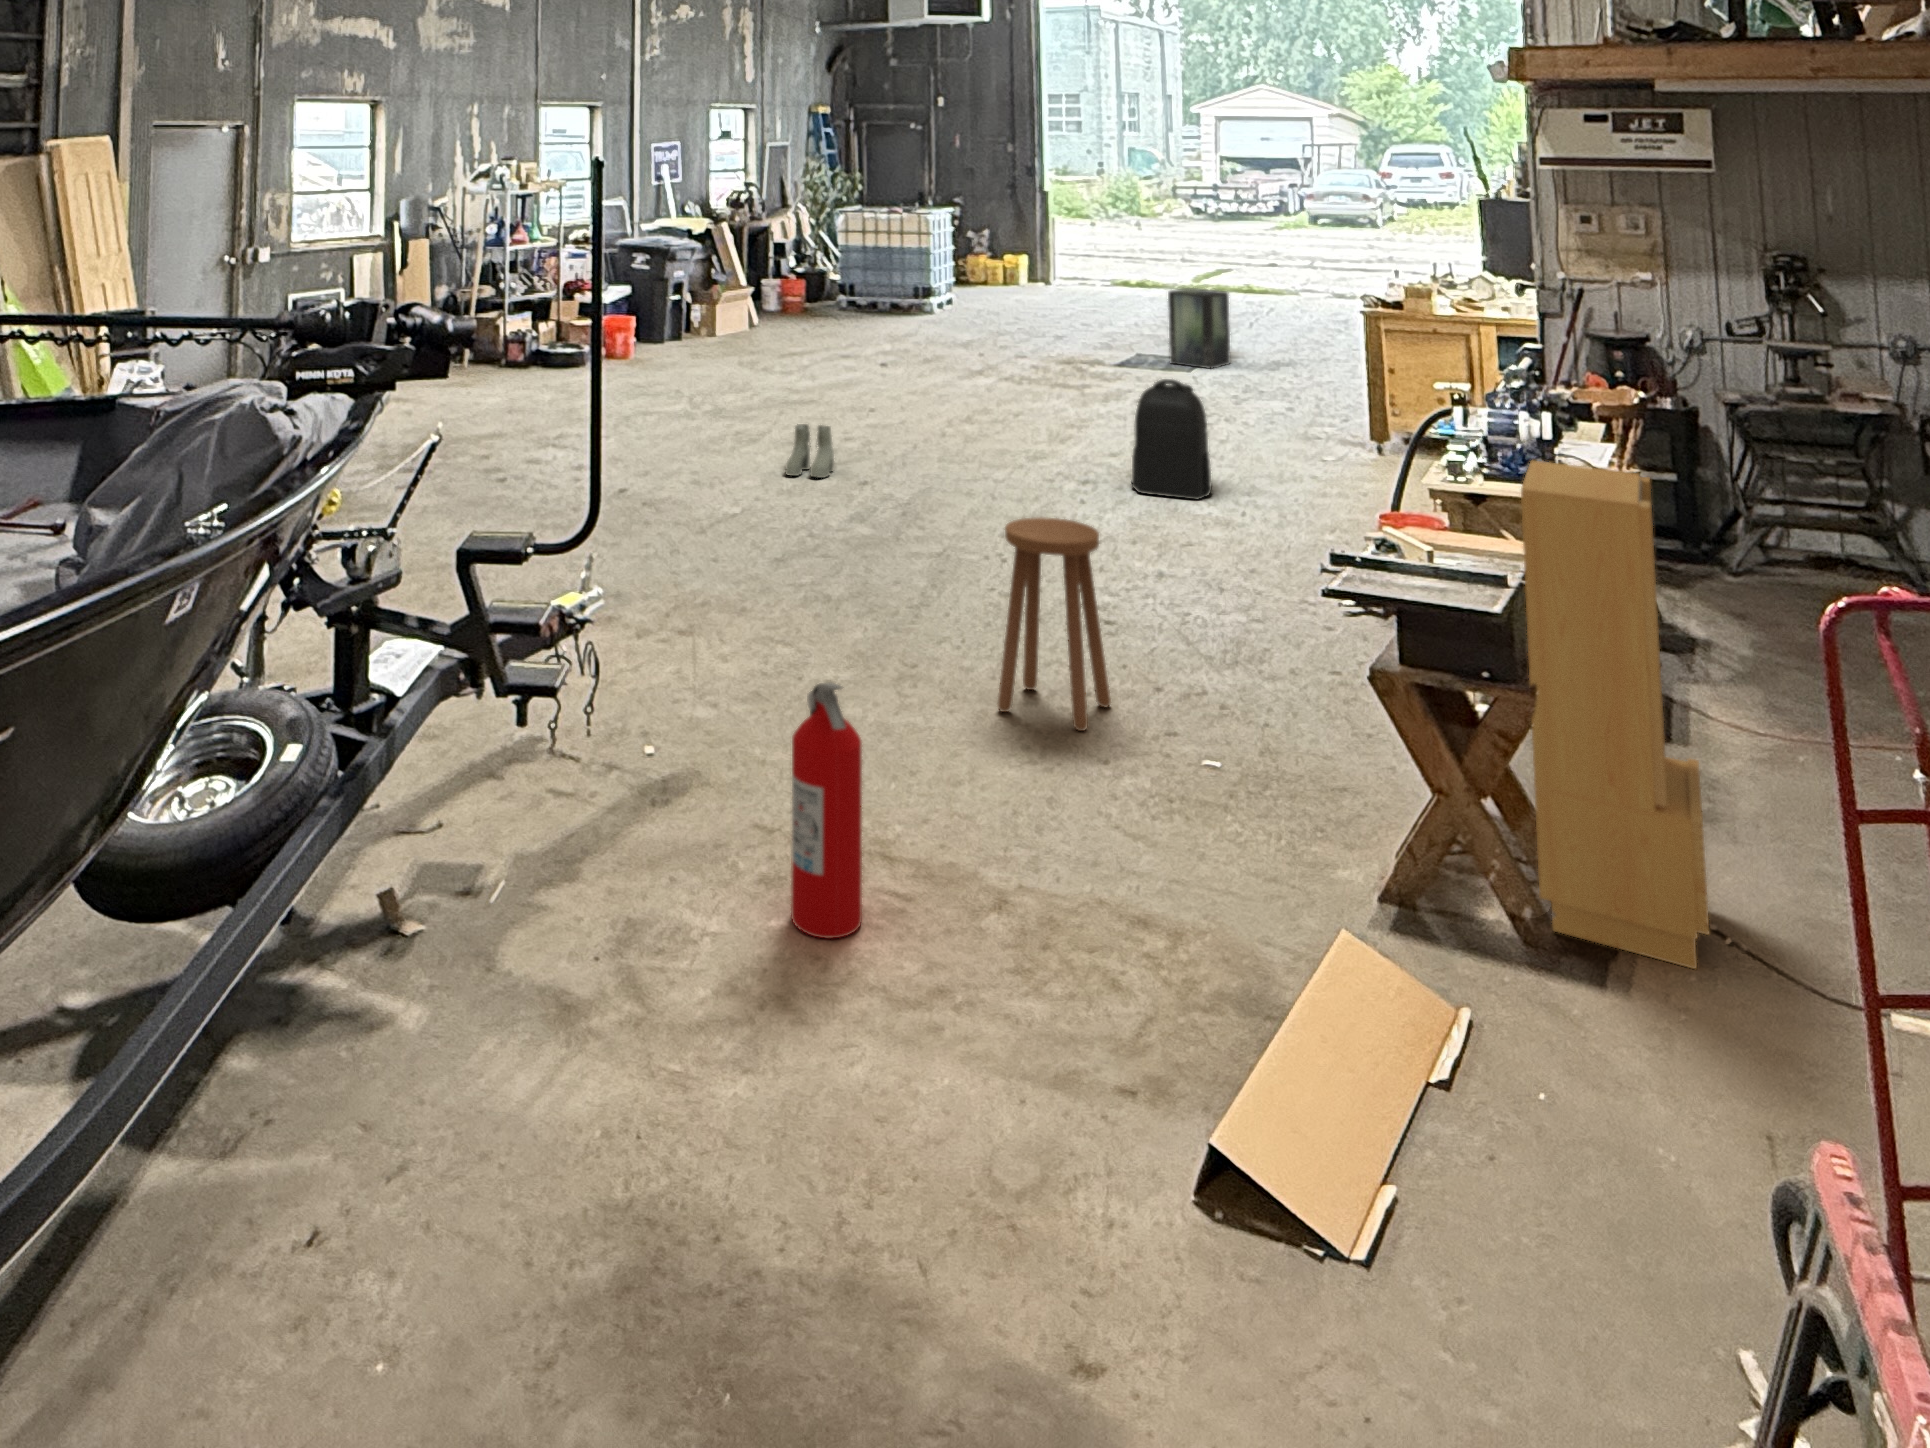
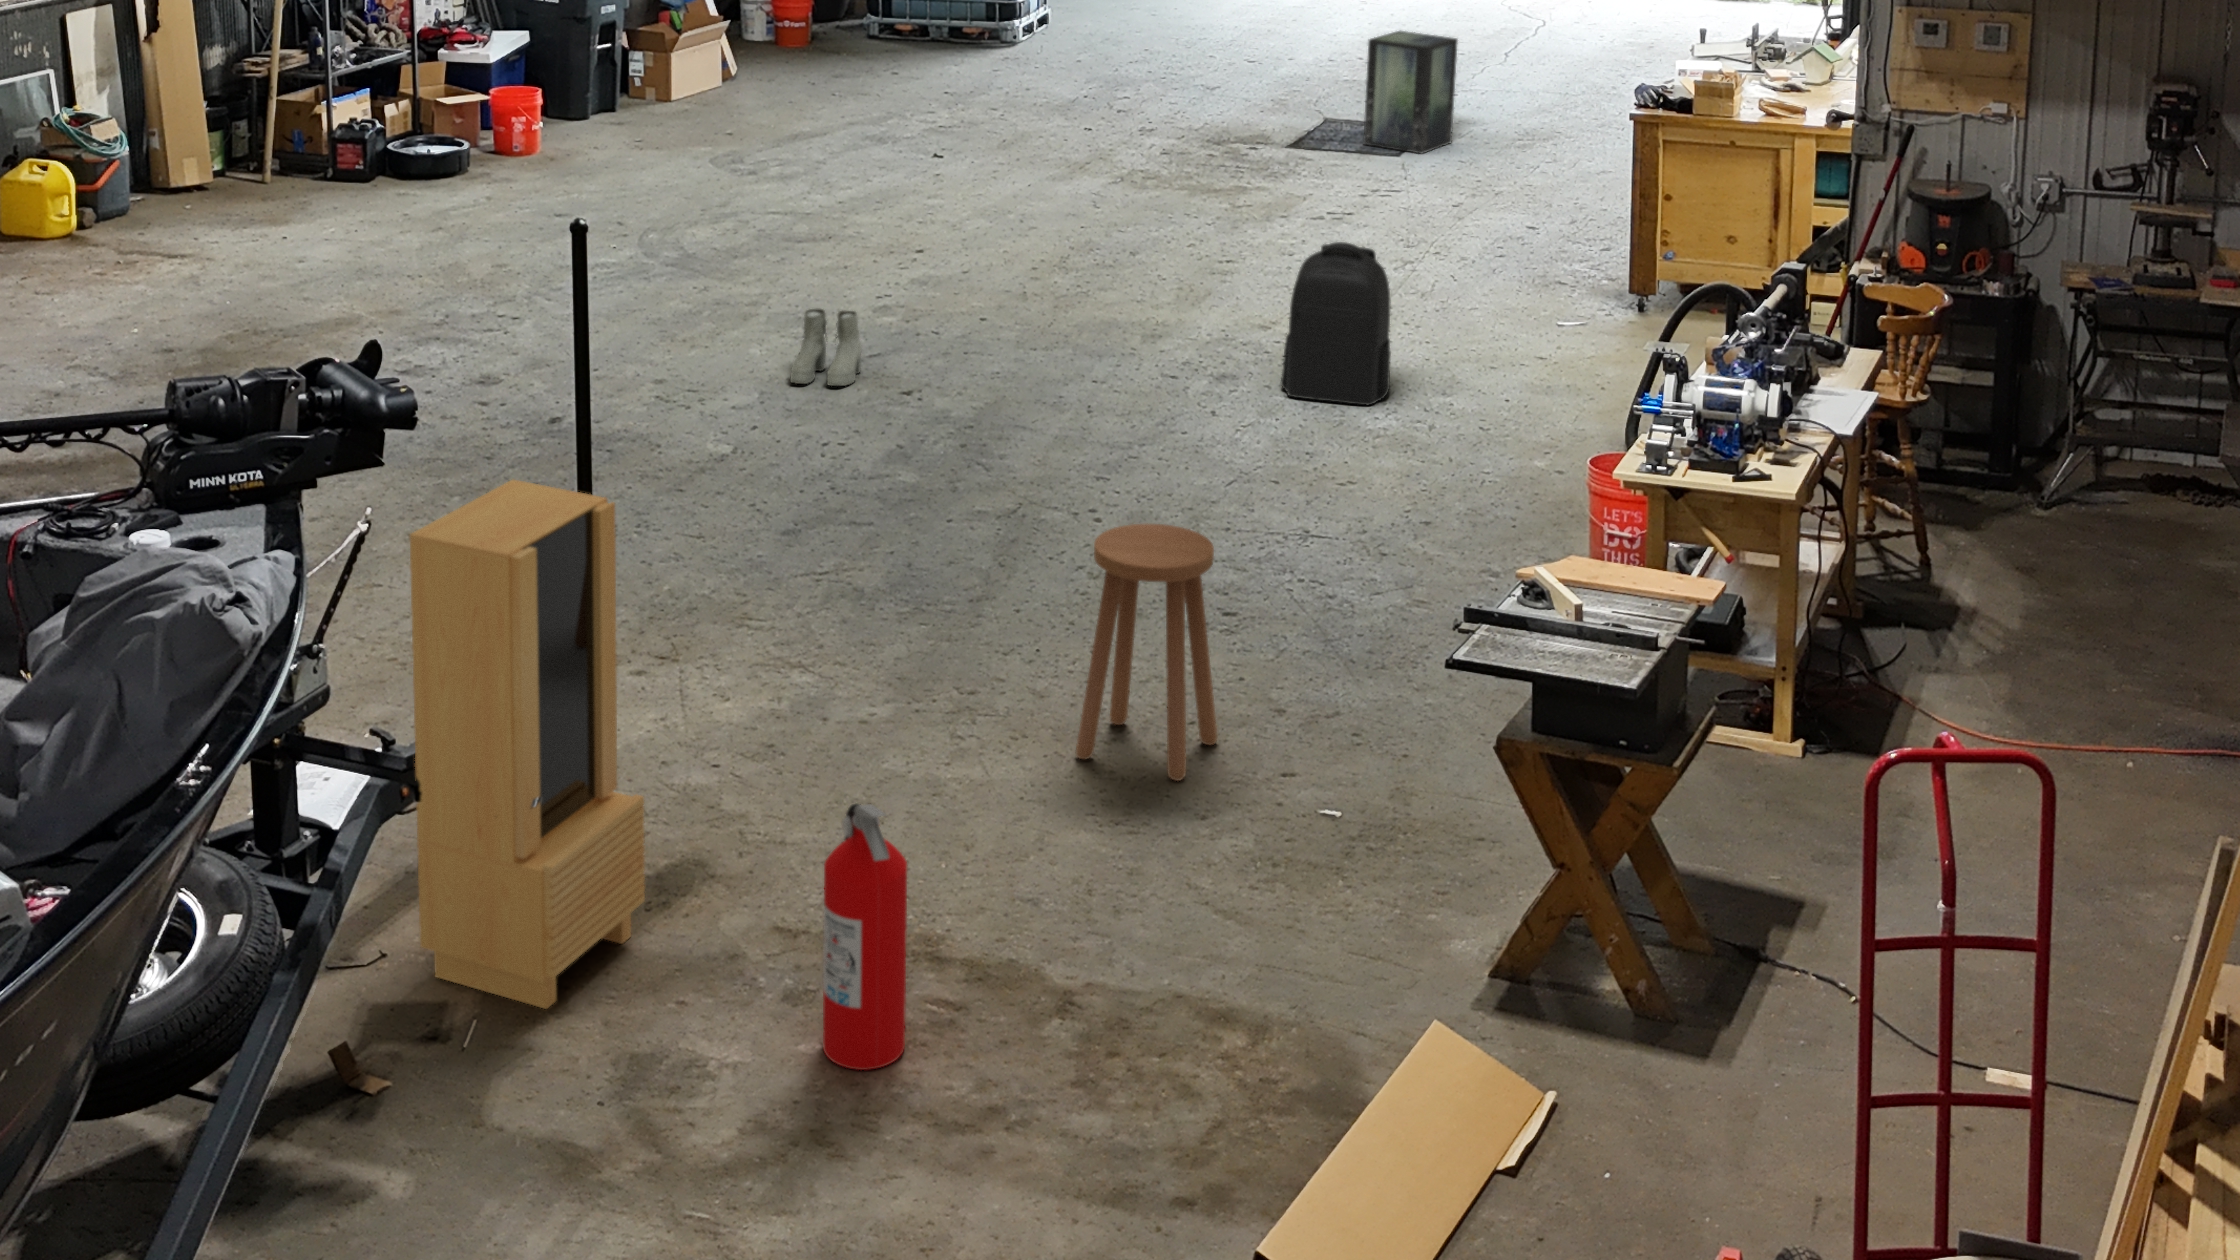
storage cabinet: present [1521,461,1709,969] -> present [410,480,645,1009]

